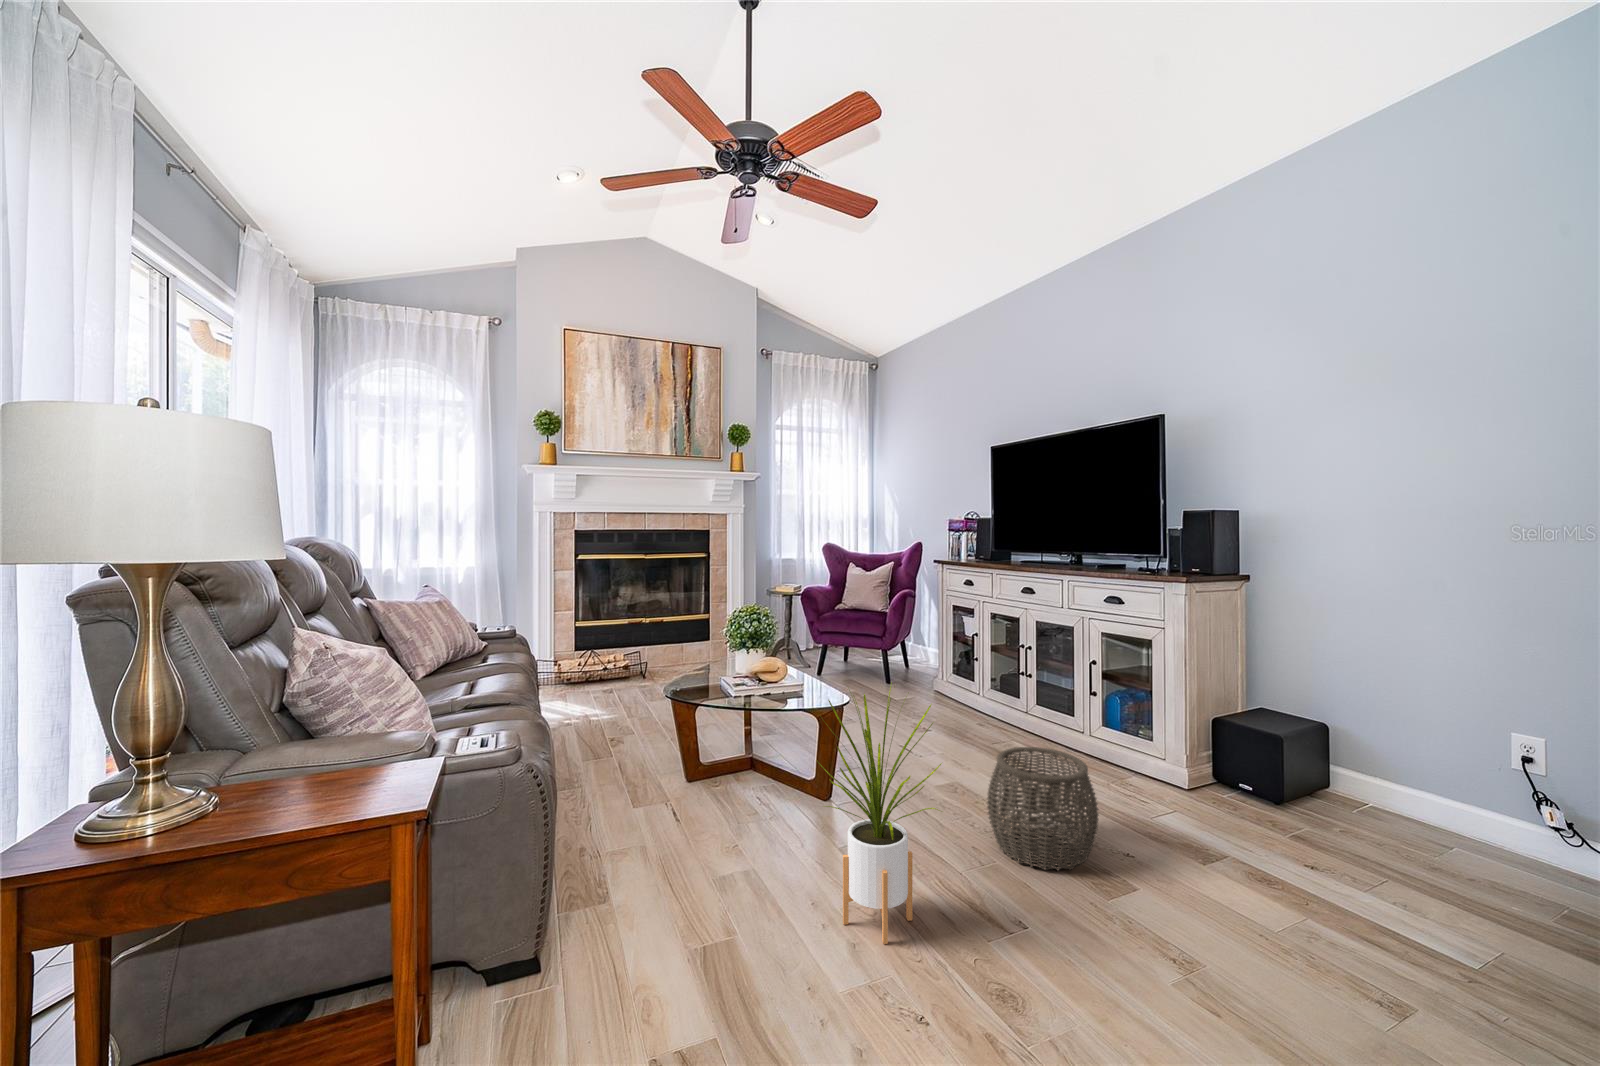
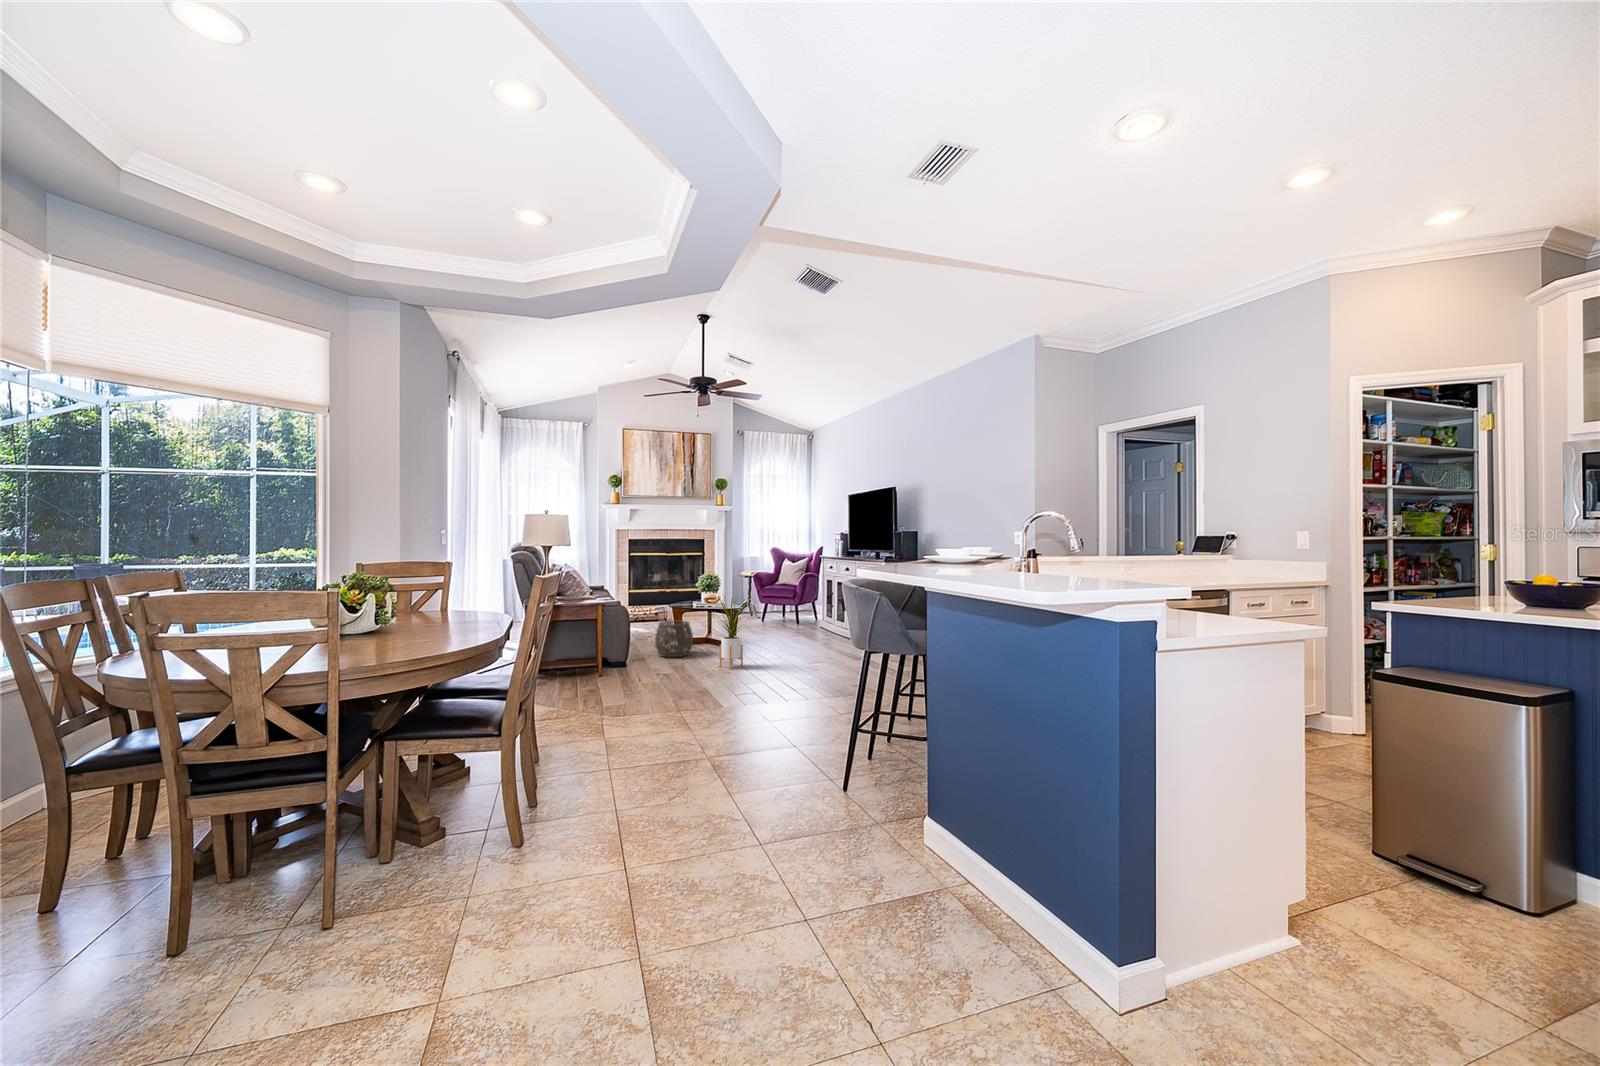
woven basket: present [987,747,1099,870] -> present [655,621,693,657]

